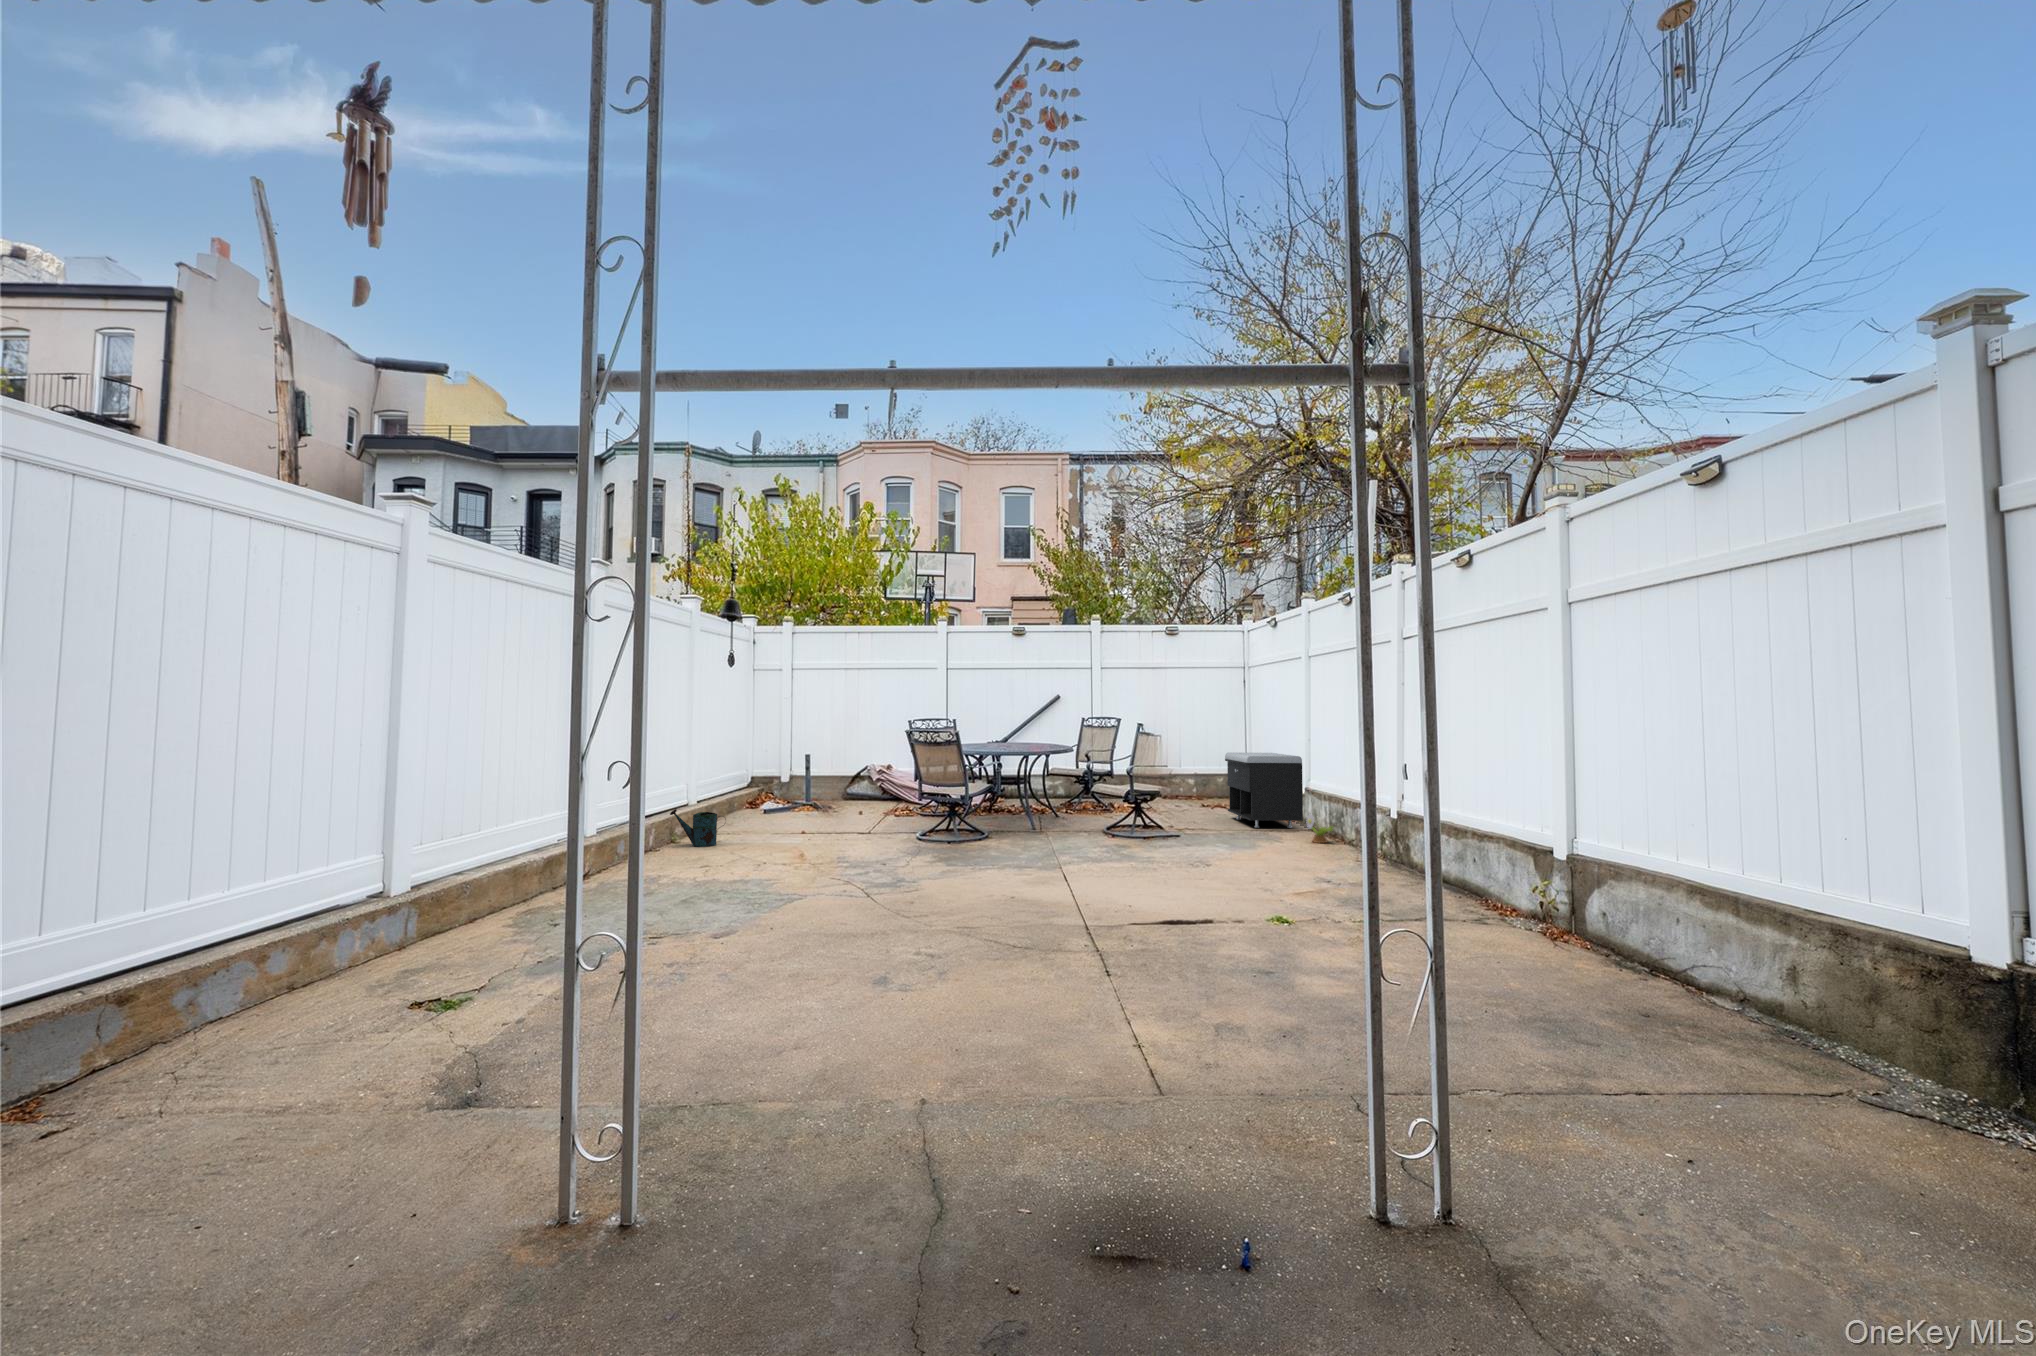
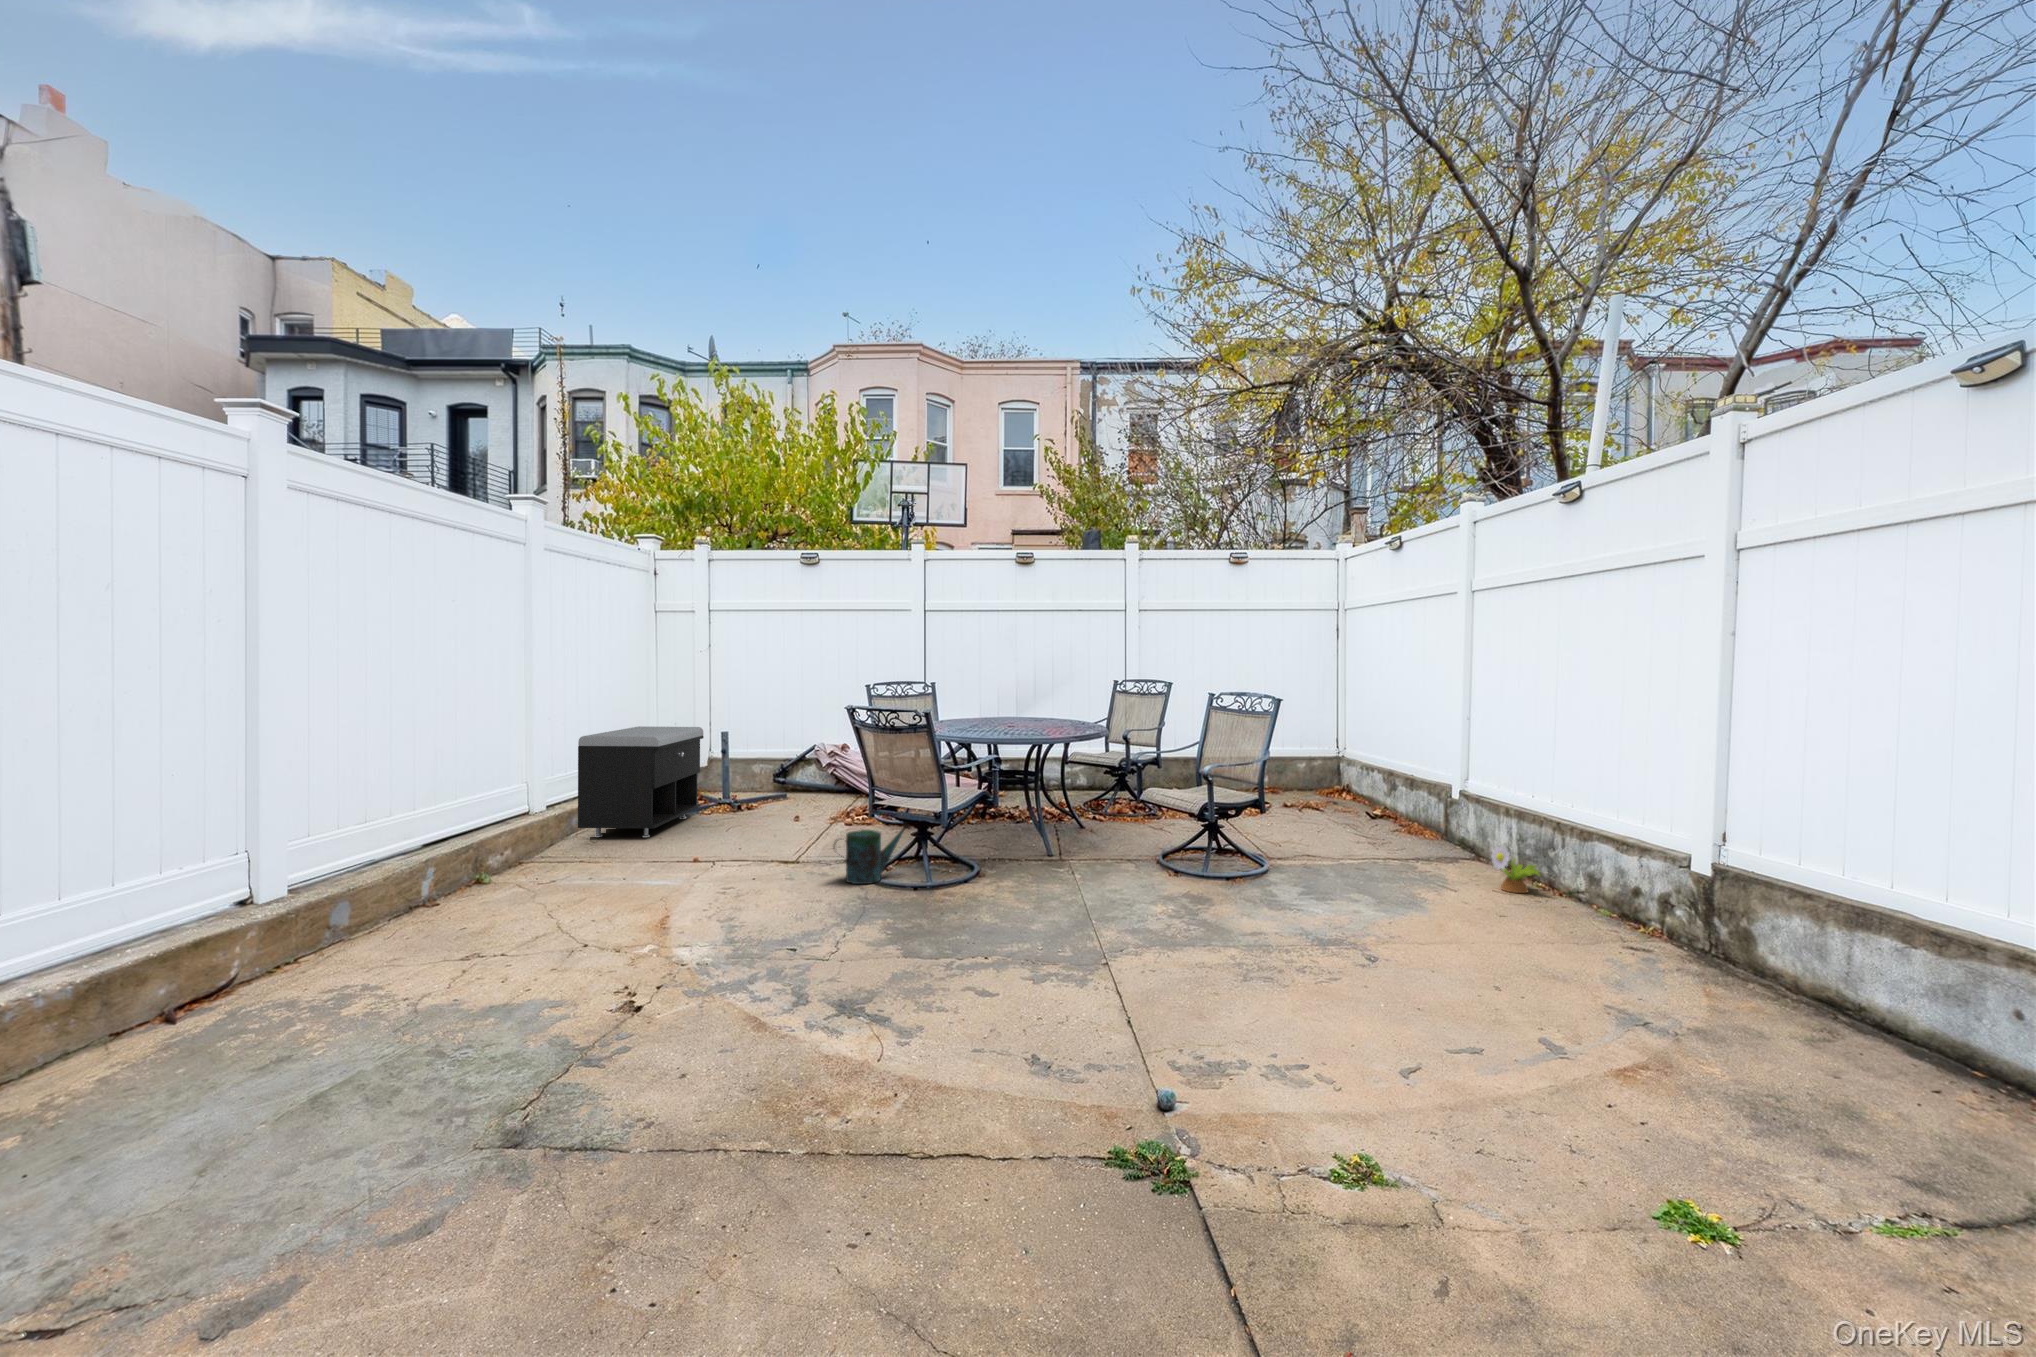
storage bench: present [1225,753,1303,828] -> present [578,726,704,838]
watering can: present [670,809,724,847] -> present [834,824,911,884]

